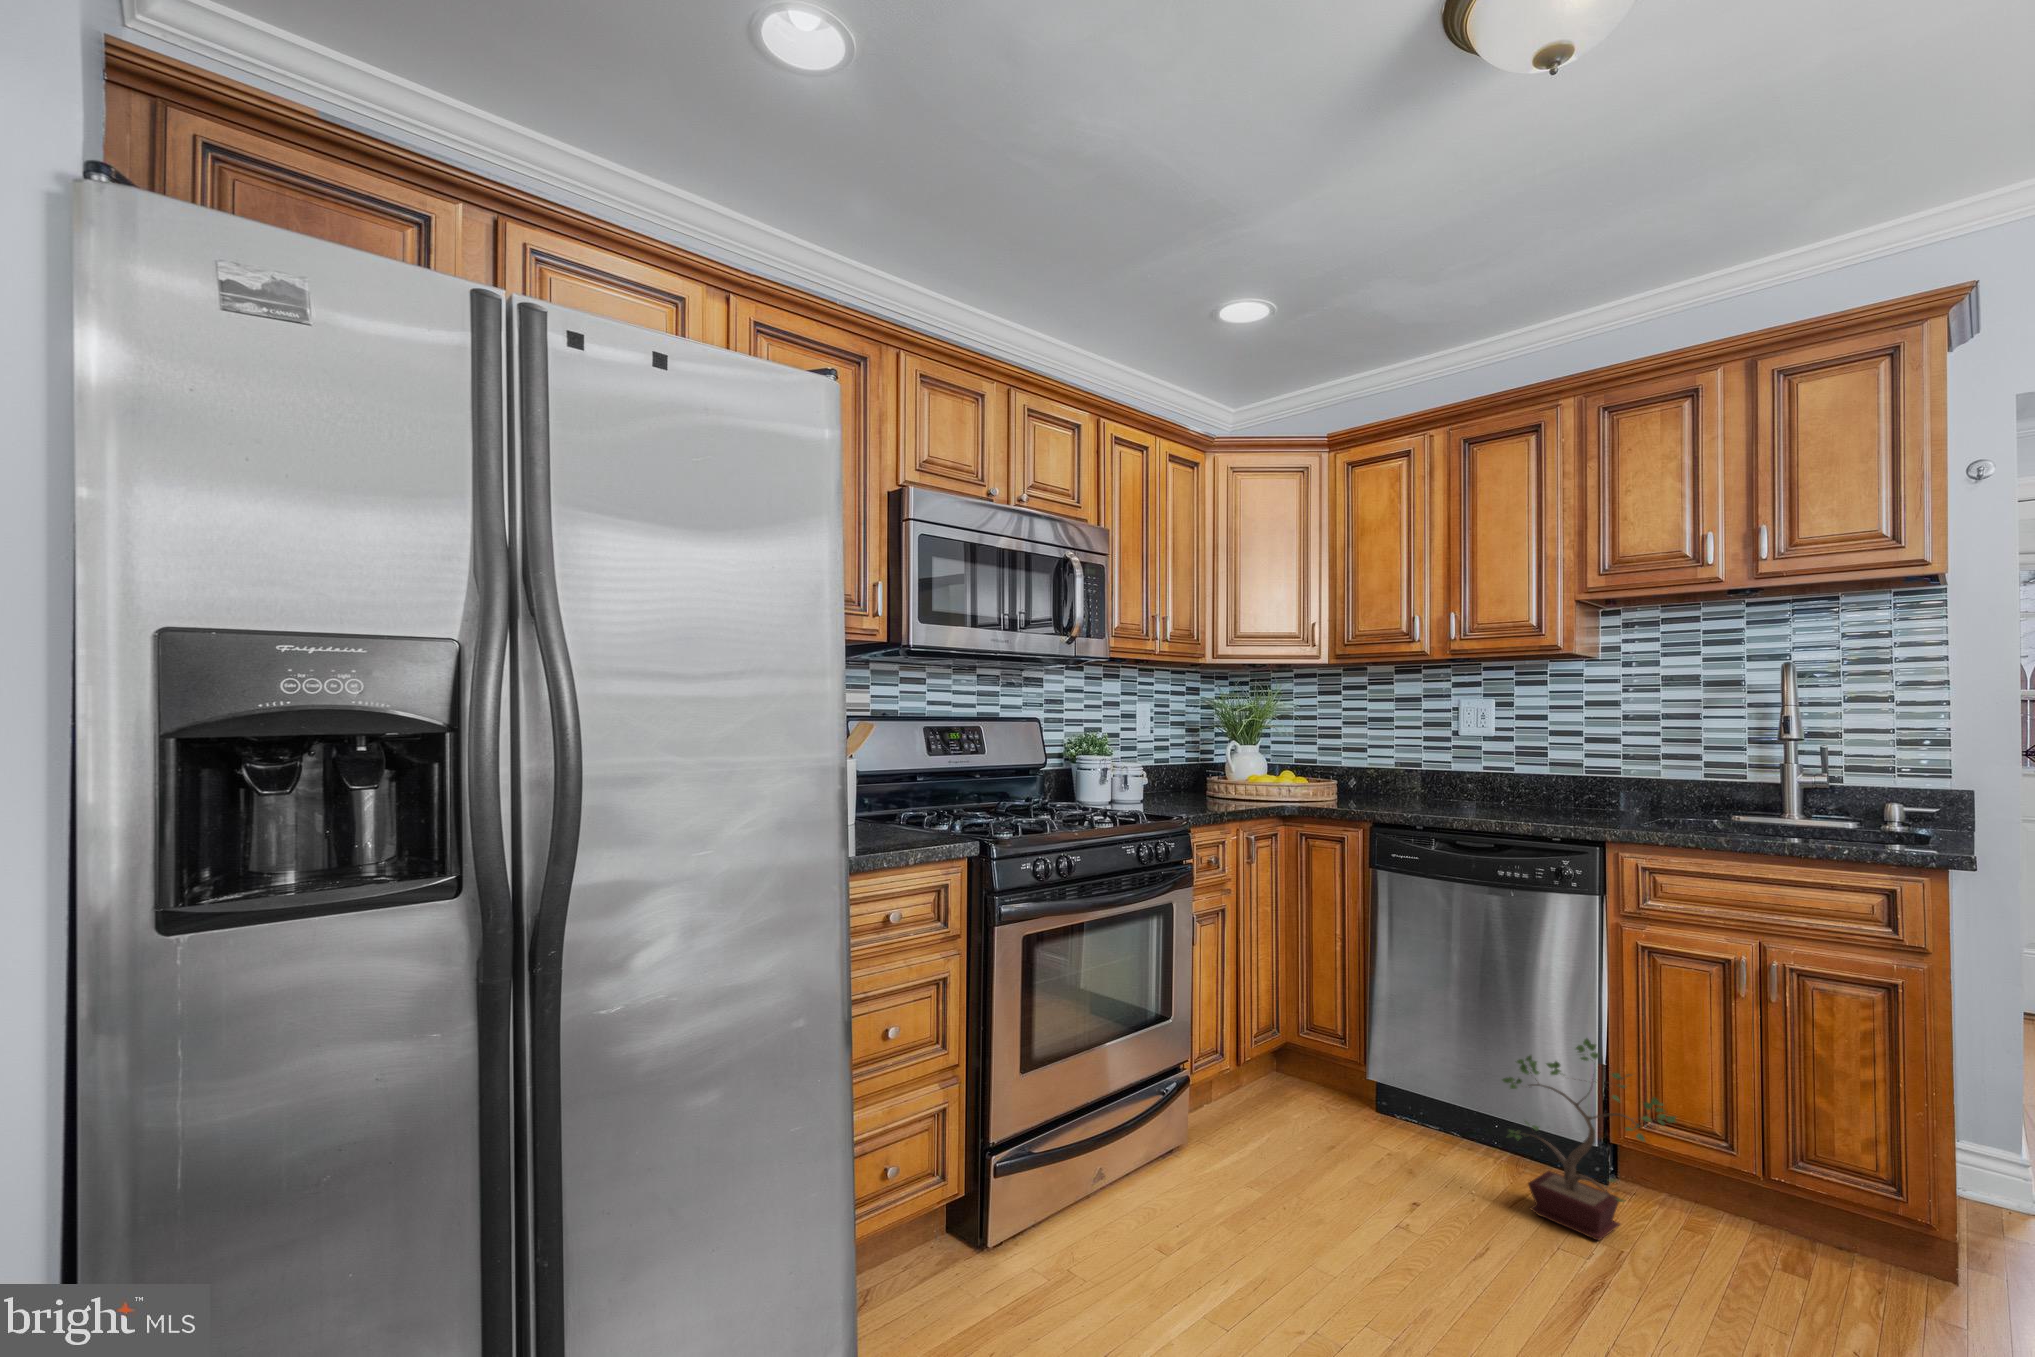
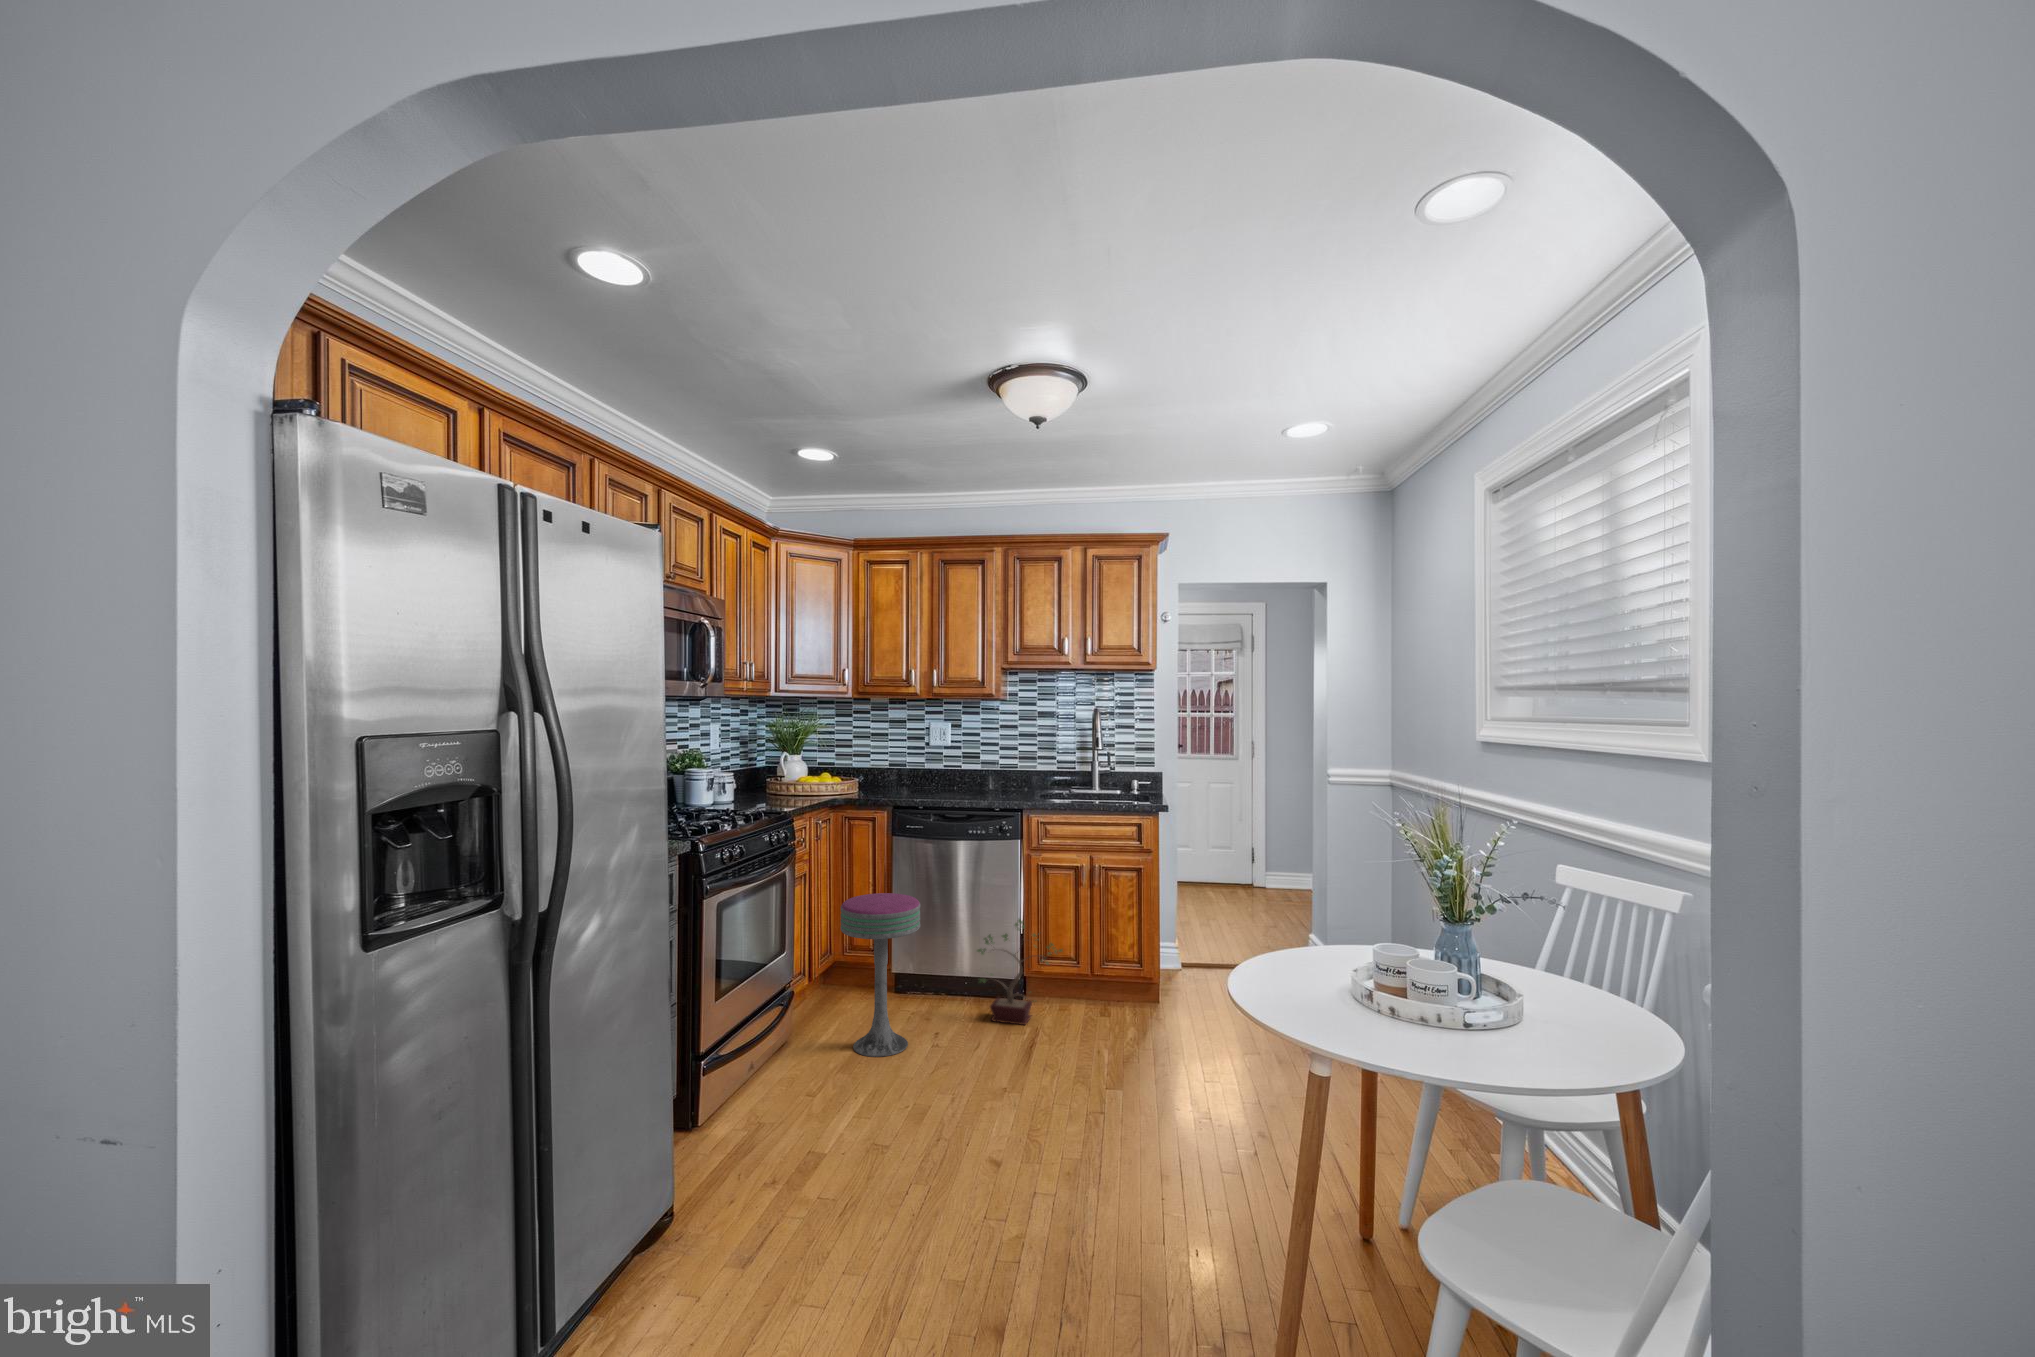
bar stool: none [1242,953,1375,1225] -> present [841,893,920,1057]

